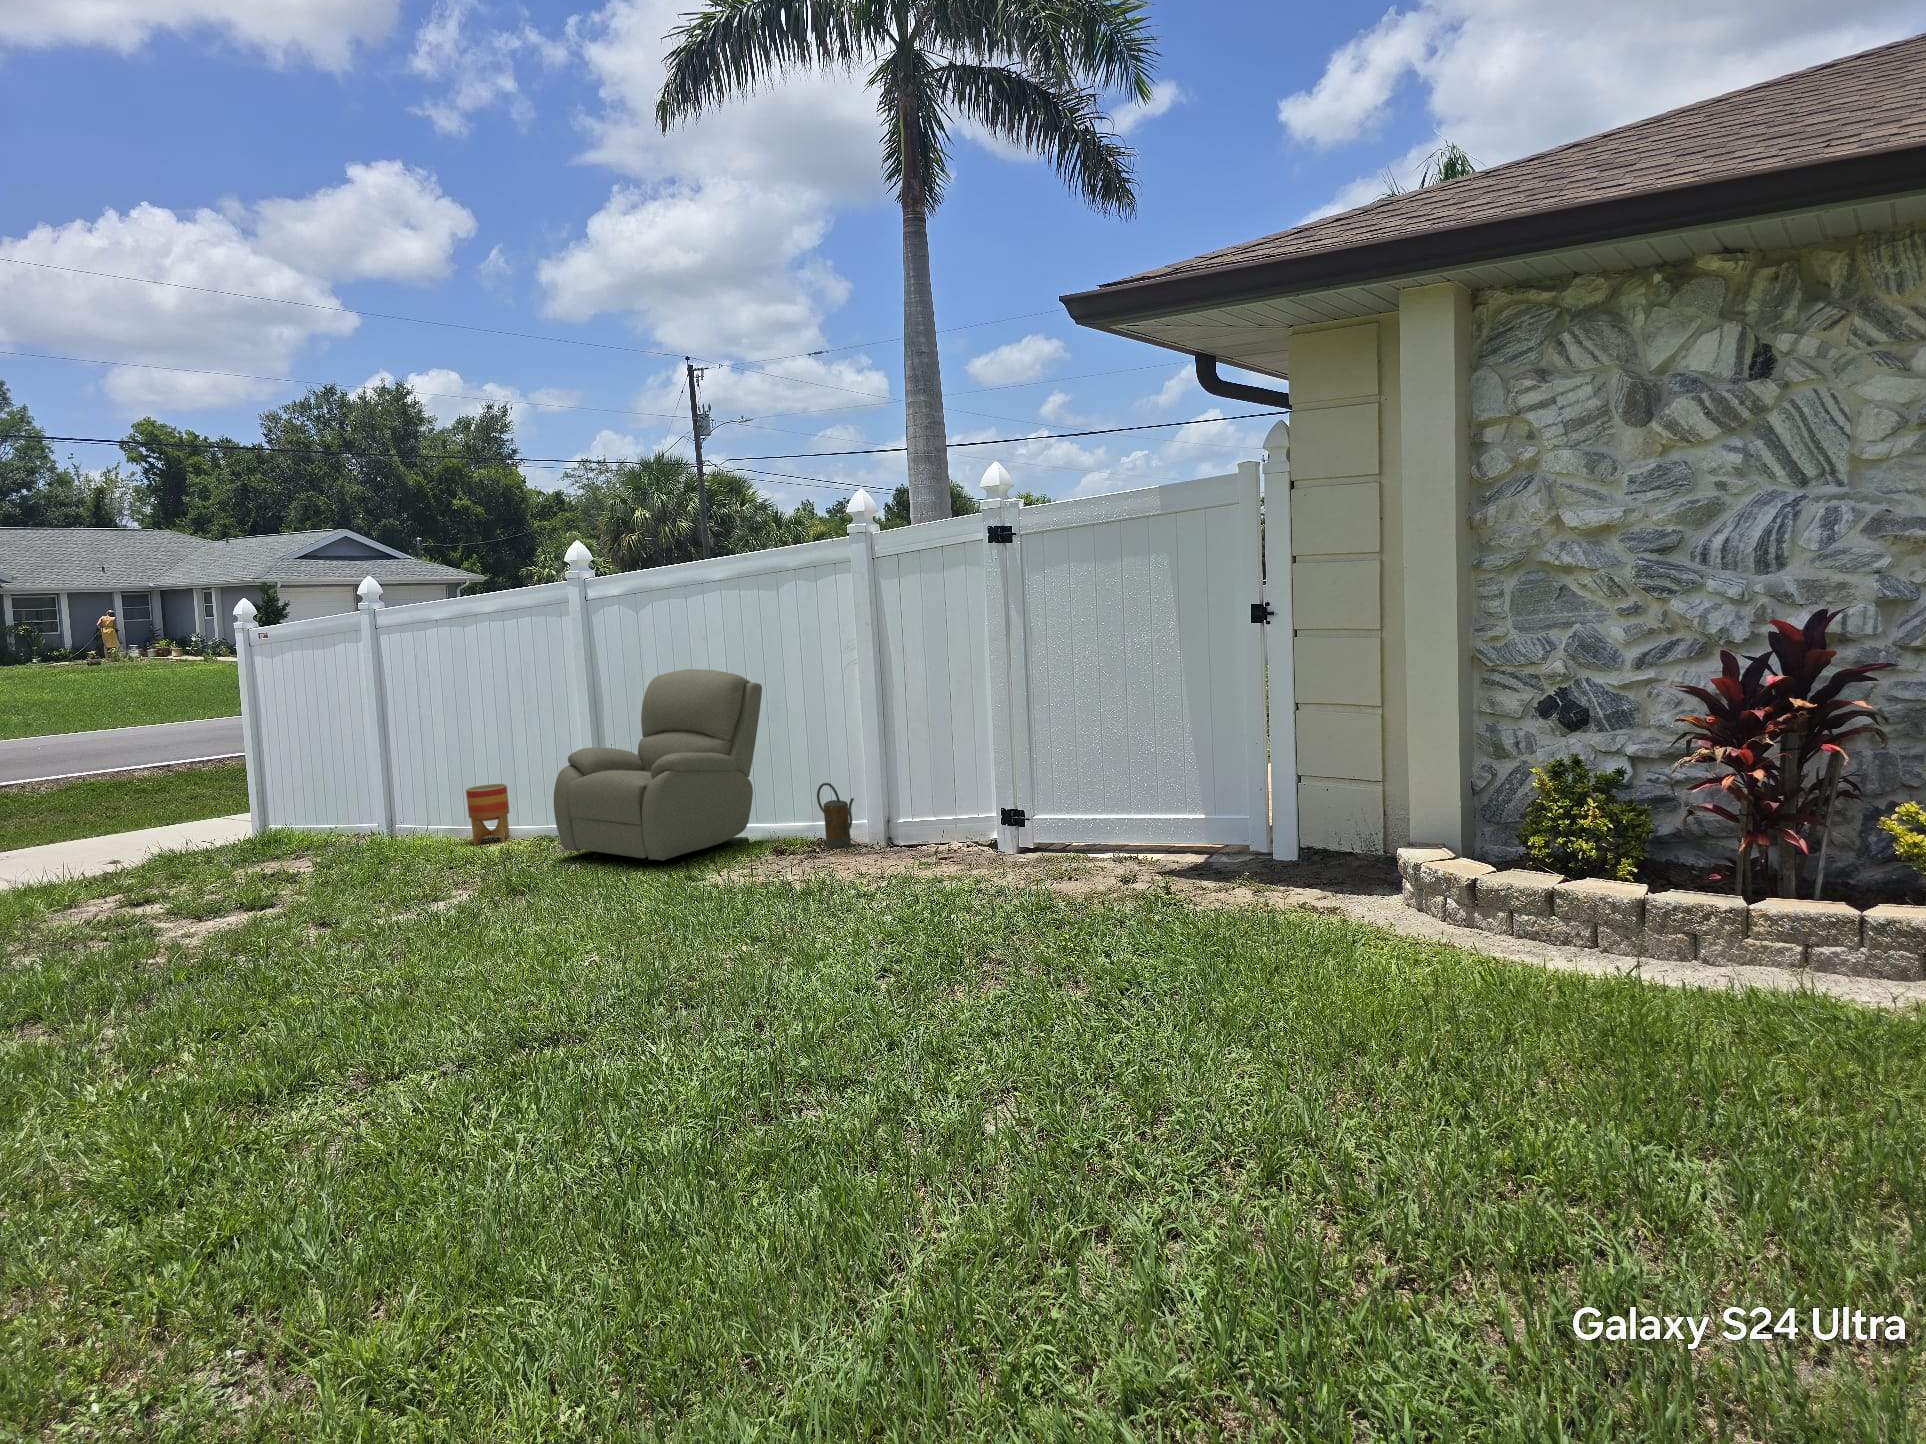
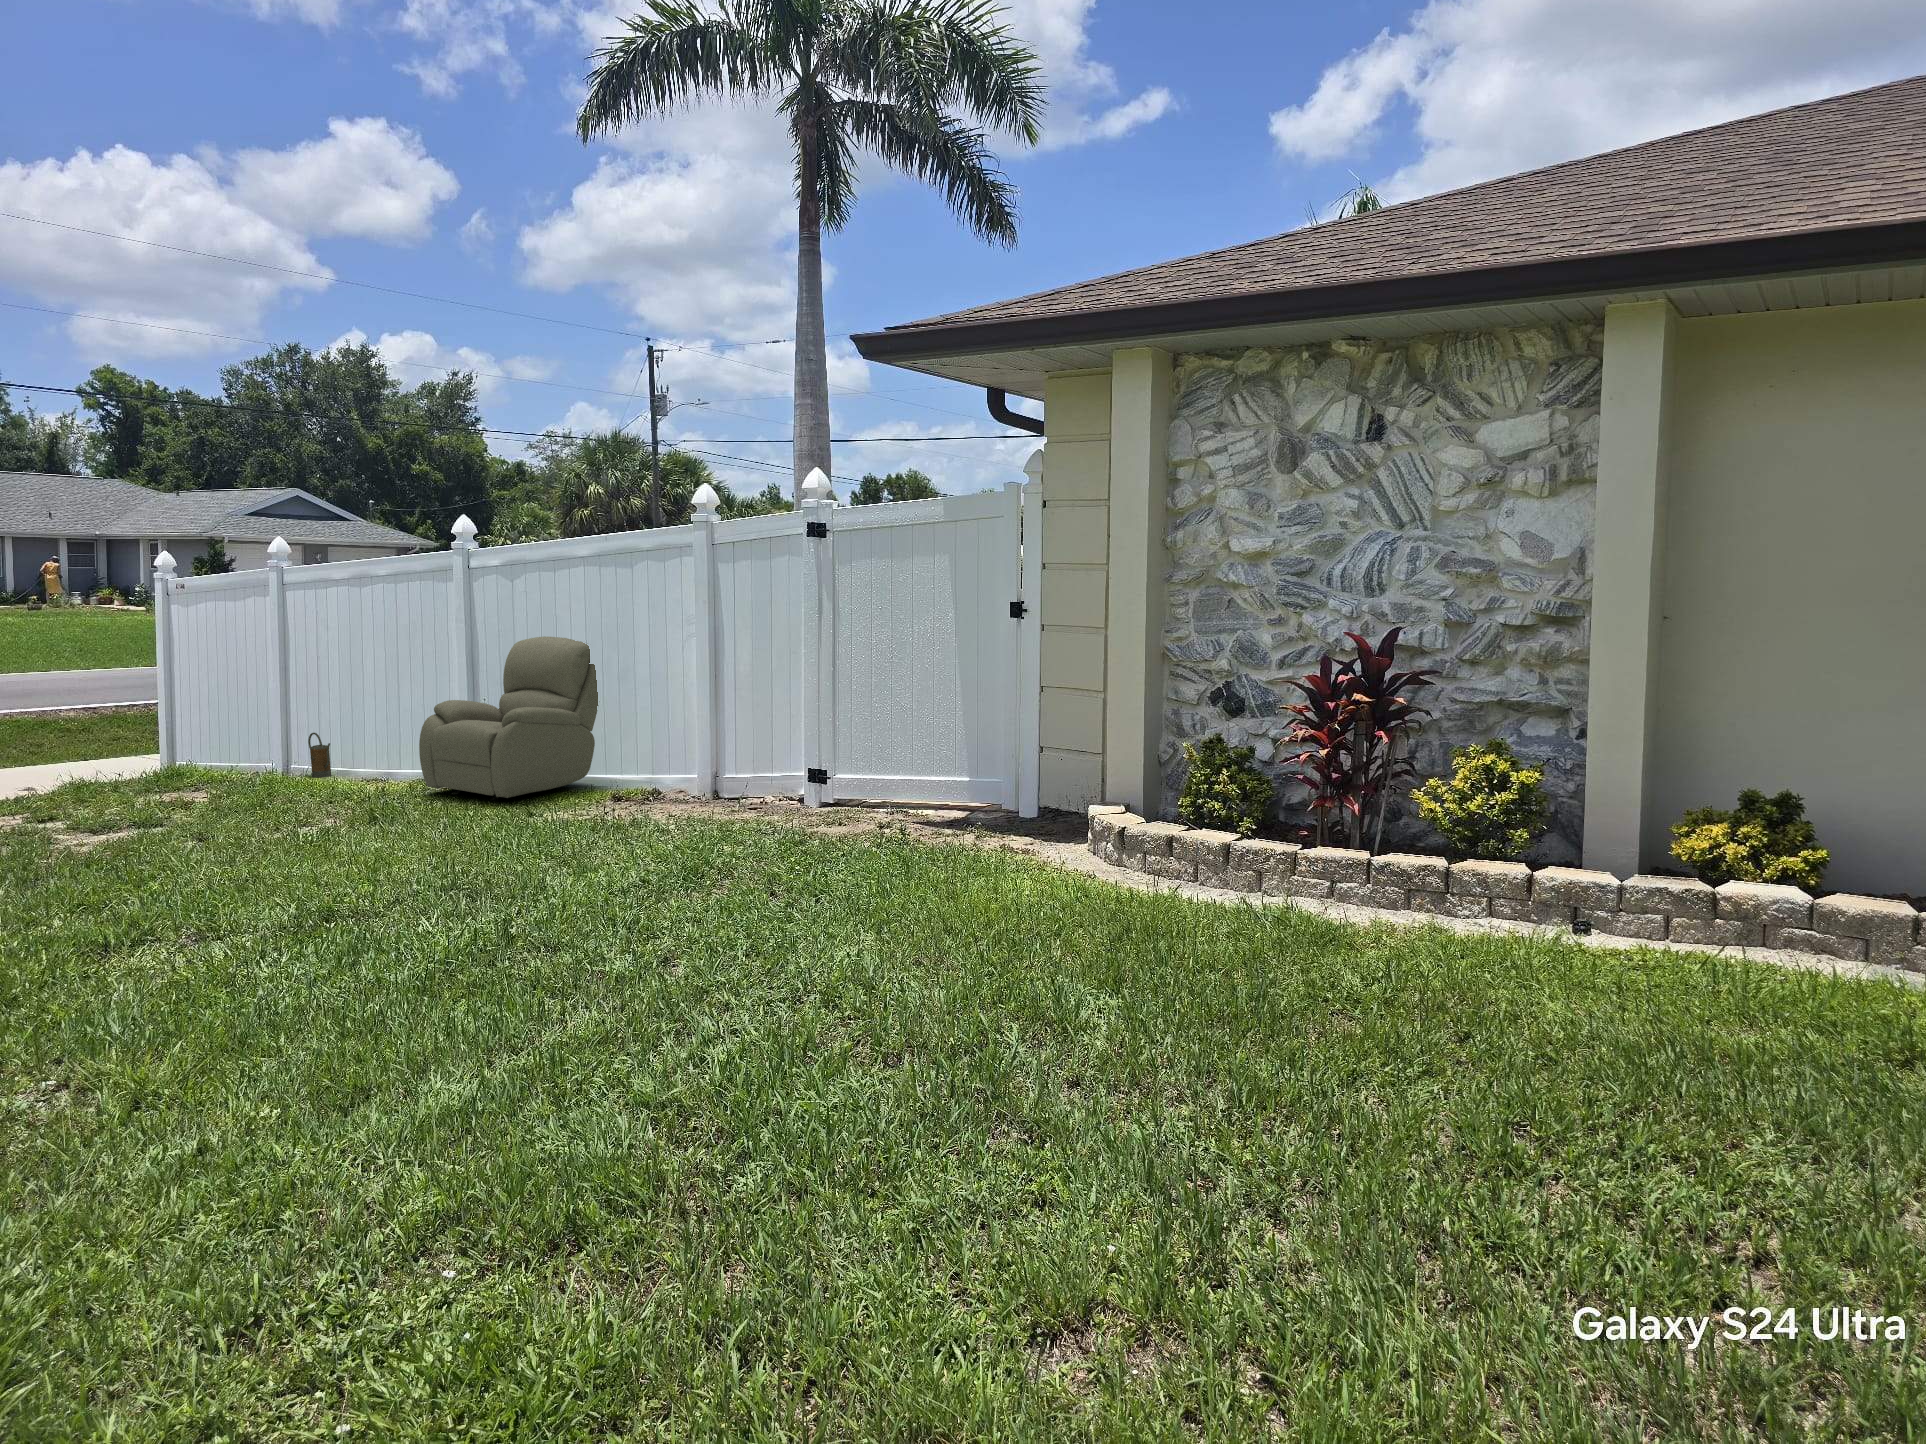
watering can: present [817,783,854,848] -> present [308,733,331,778]
planter: present [466,784,510,846] -> none [352,730,391,783]

